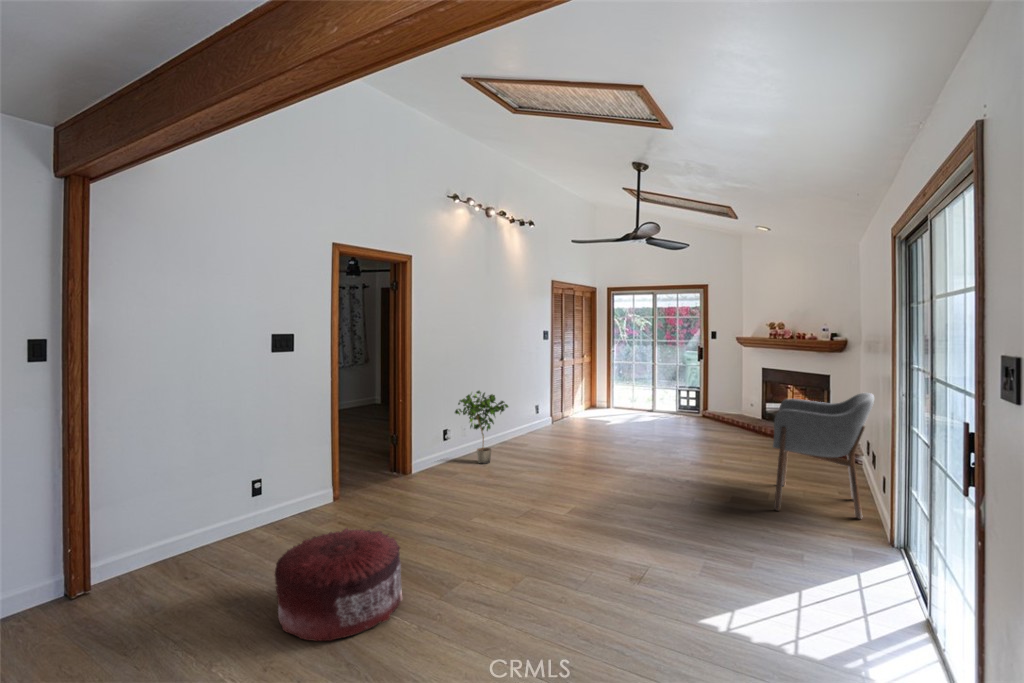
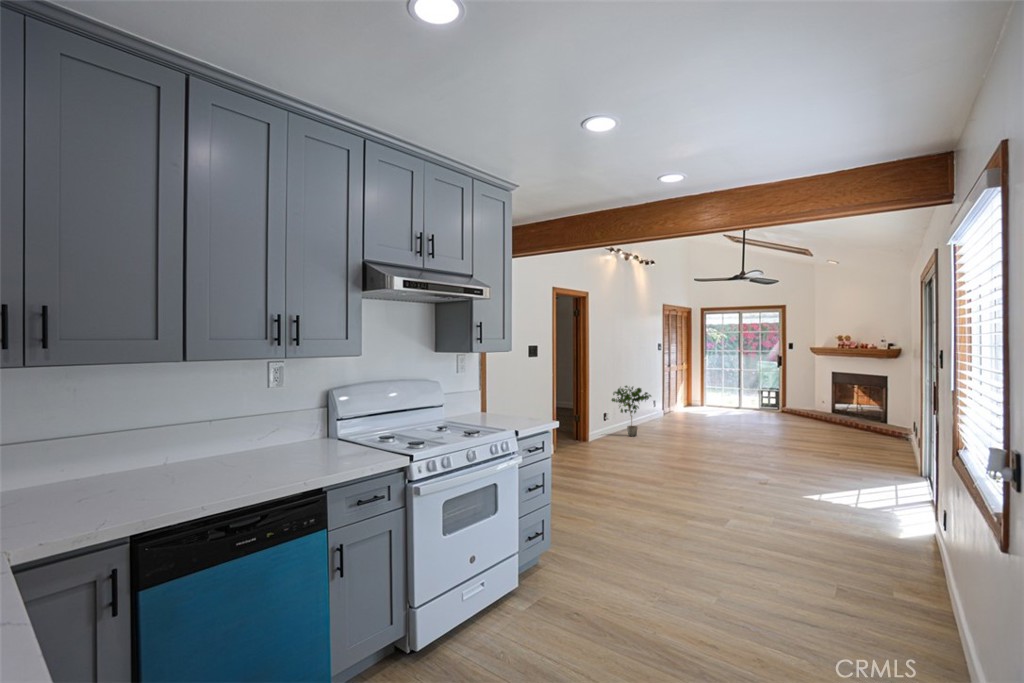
armchair: present [773,393,874,519] -> none [847,386,915,466]
pouf: present [275,528,402,642] -> none [584,452,647,497]

